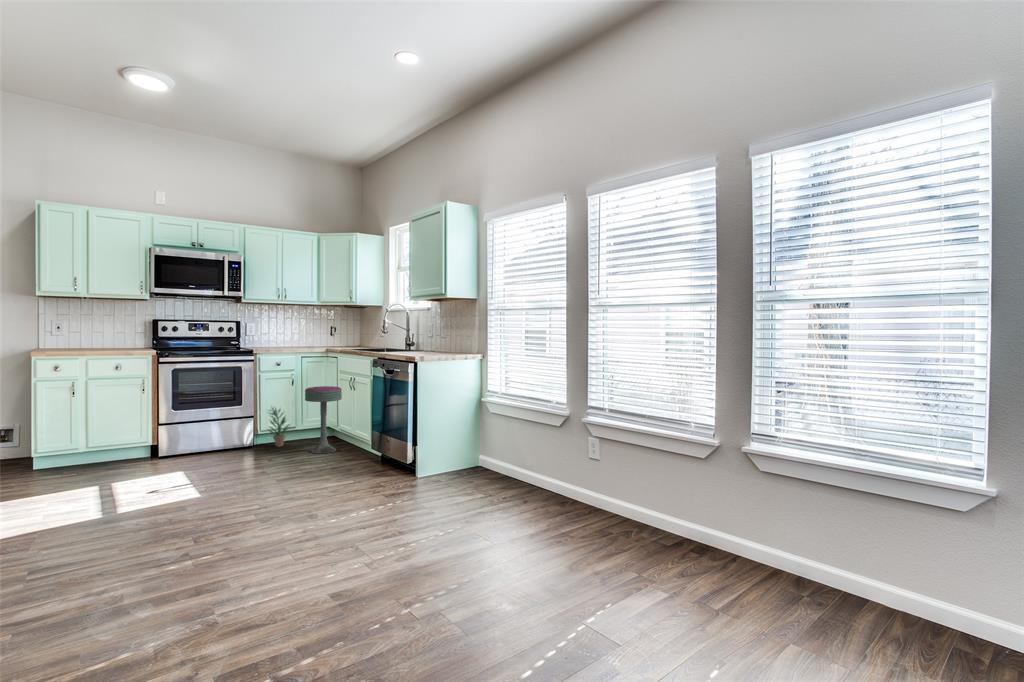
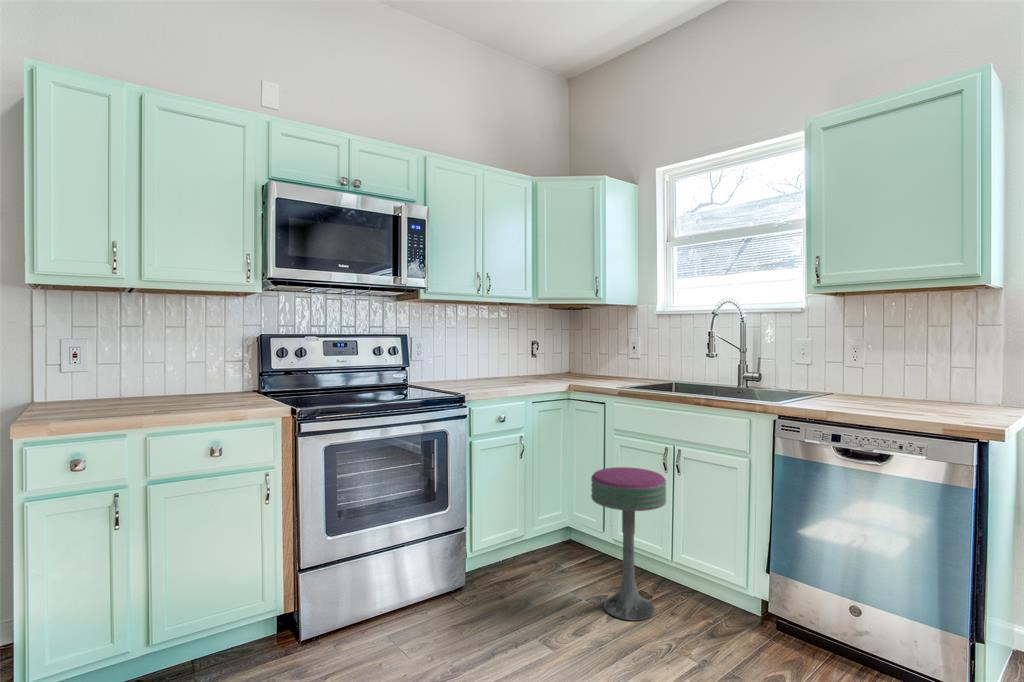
potted plant: present [269,408,289,447] -> none [492,507,536,591]

